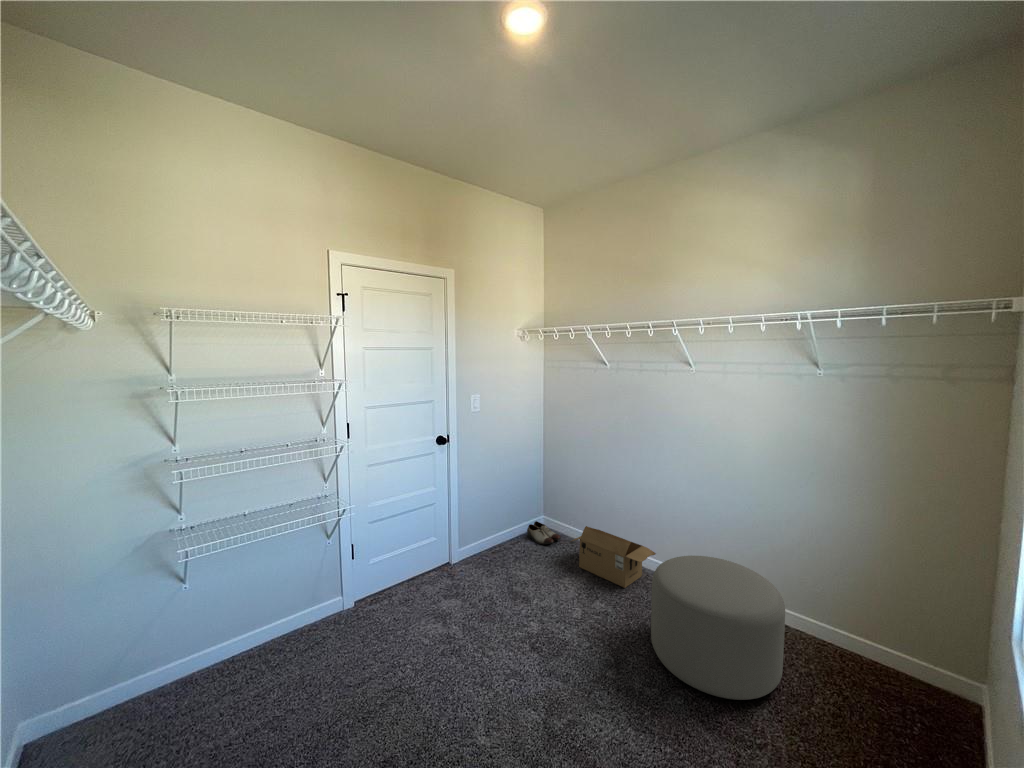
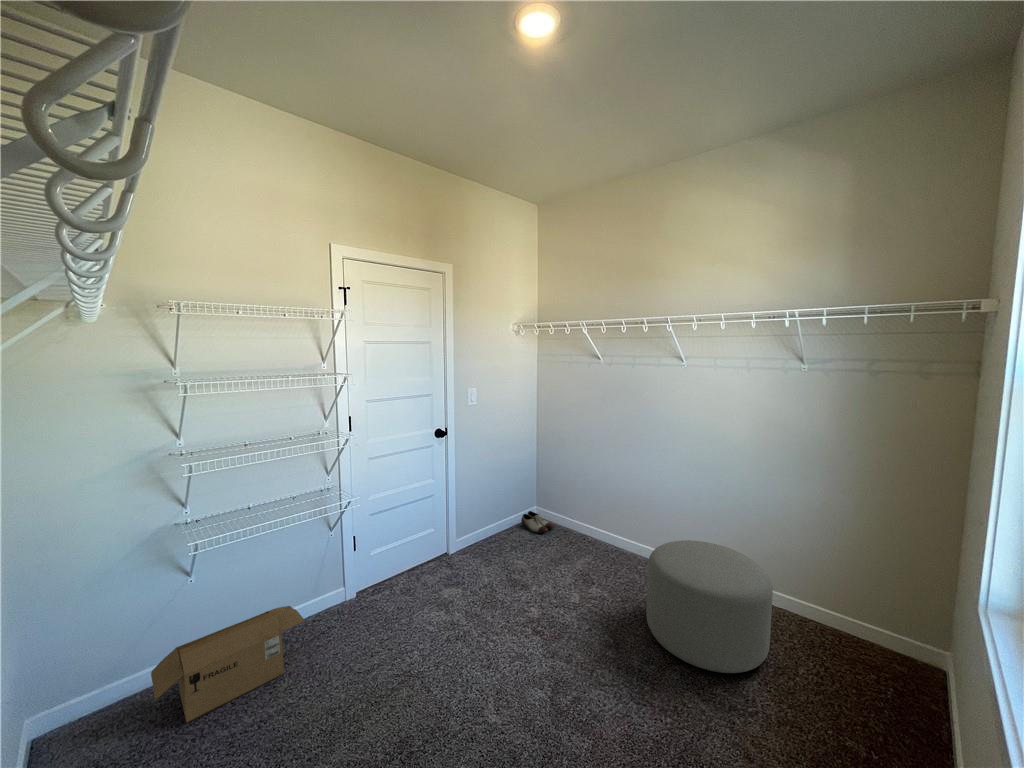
cardboard box: present [571,526,656,588] -> present [151,606,305,723]

